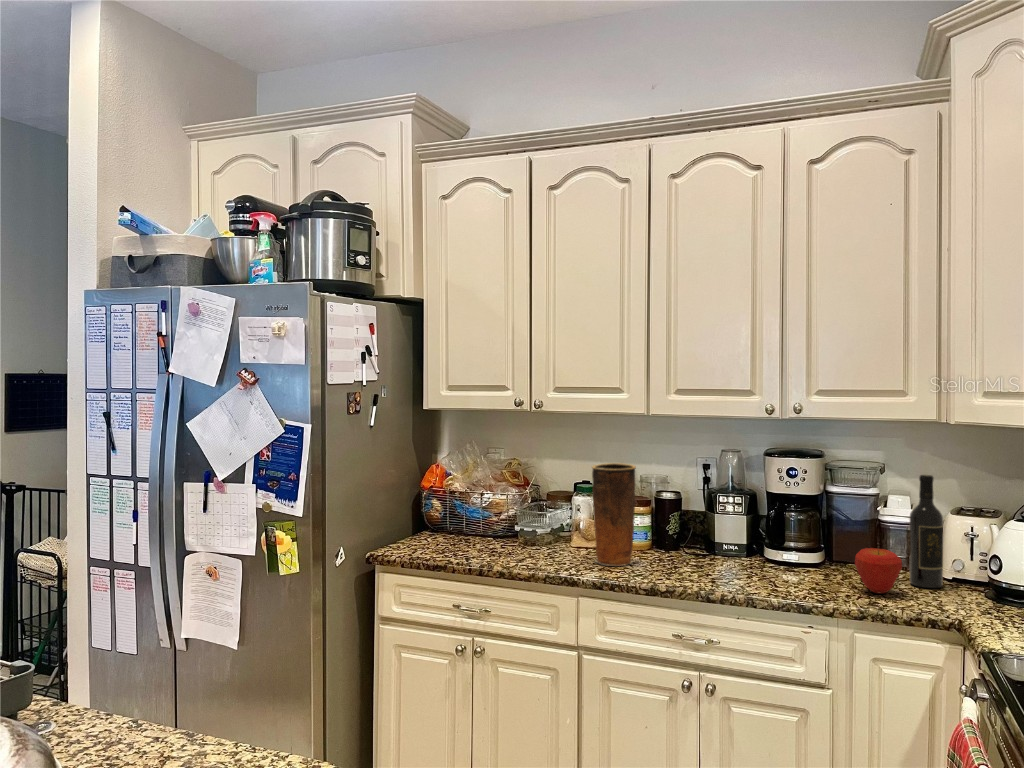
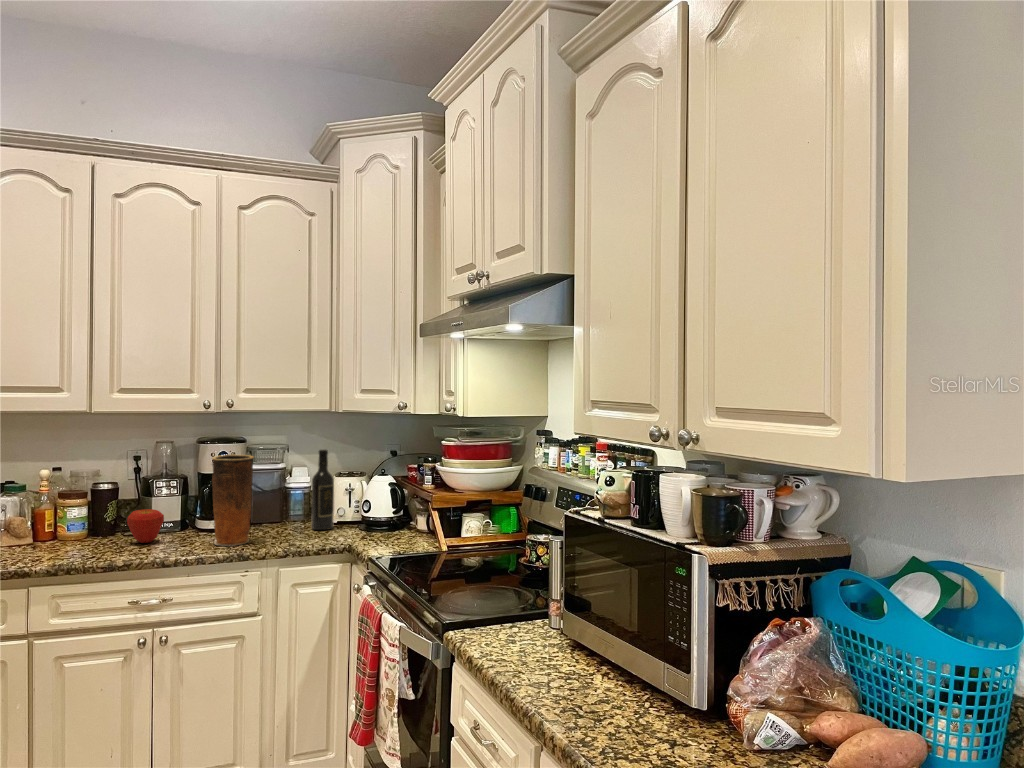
vase: present [592,463,636,566] -> present [212,454,254,546]
apple: present [855,548,902,593] -> present [127,509,164,543]

